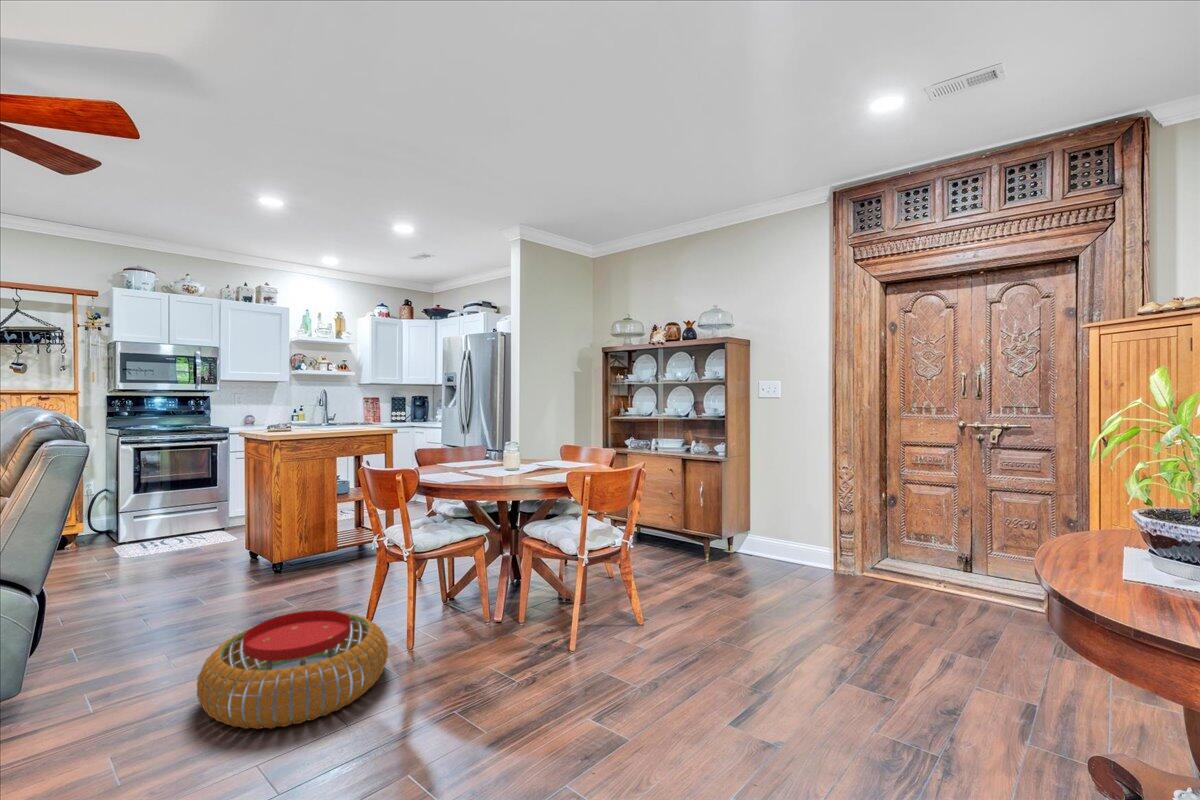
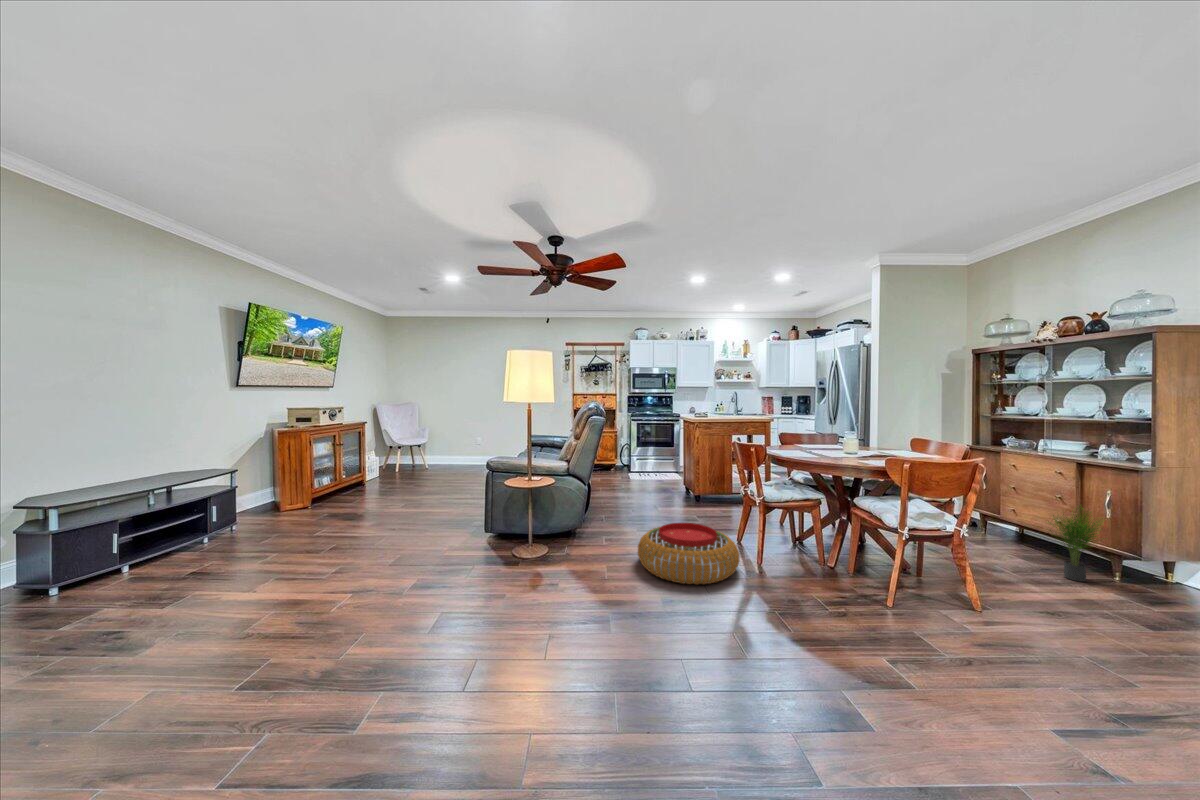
potted plant: none [664,497,707,568] -> present [1050,508,1103,582]

